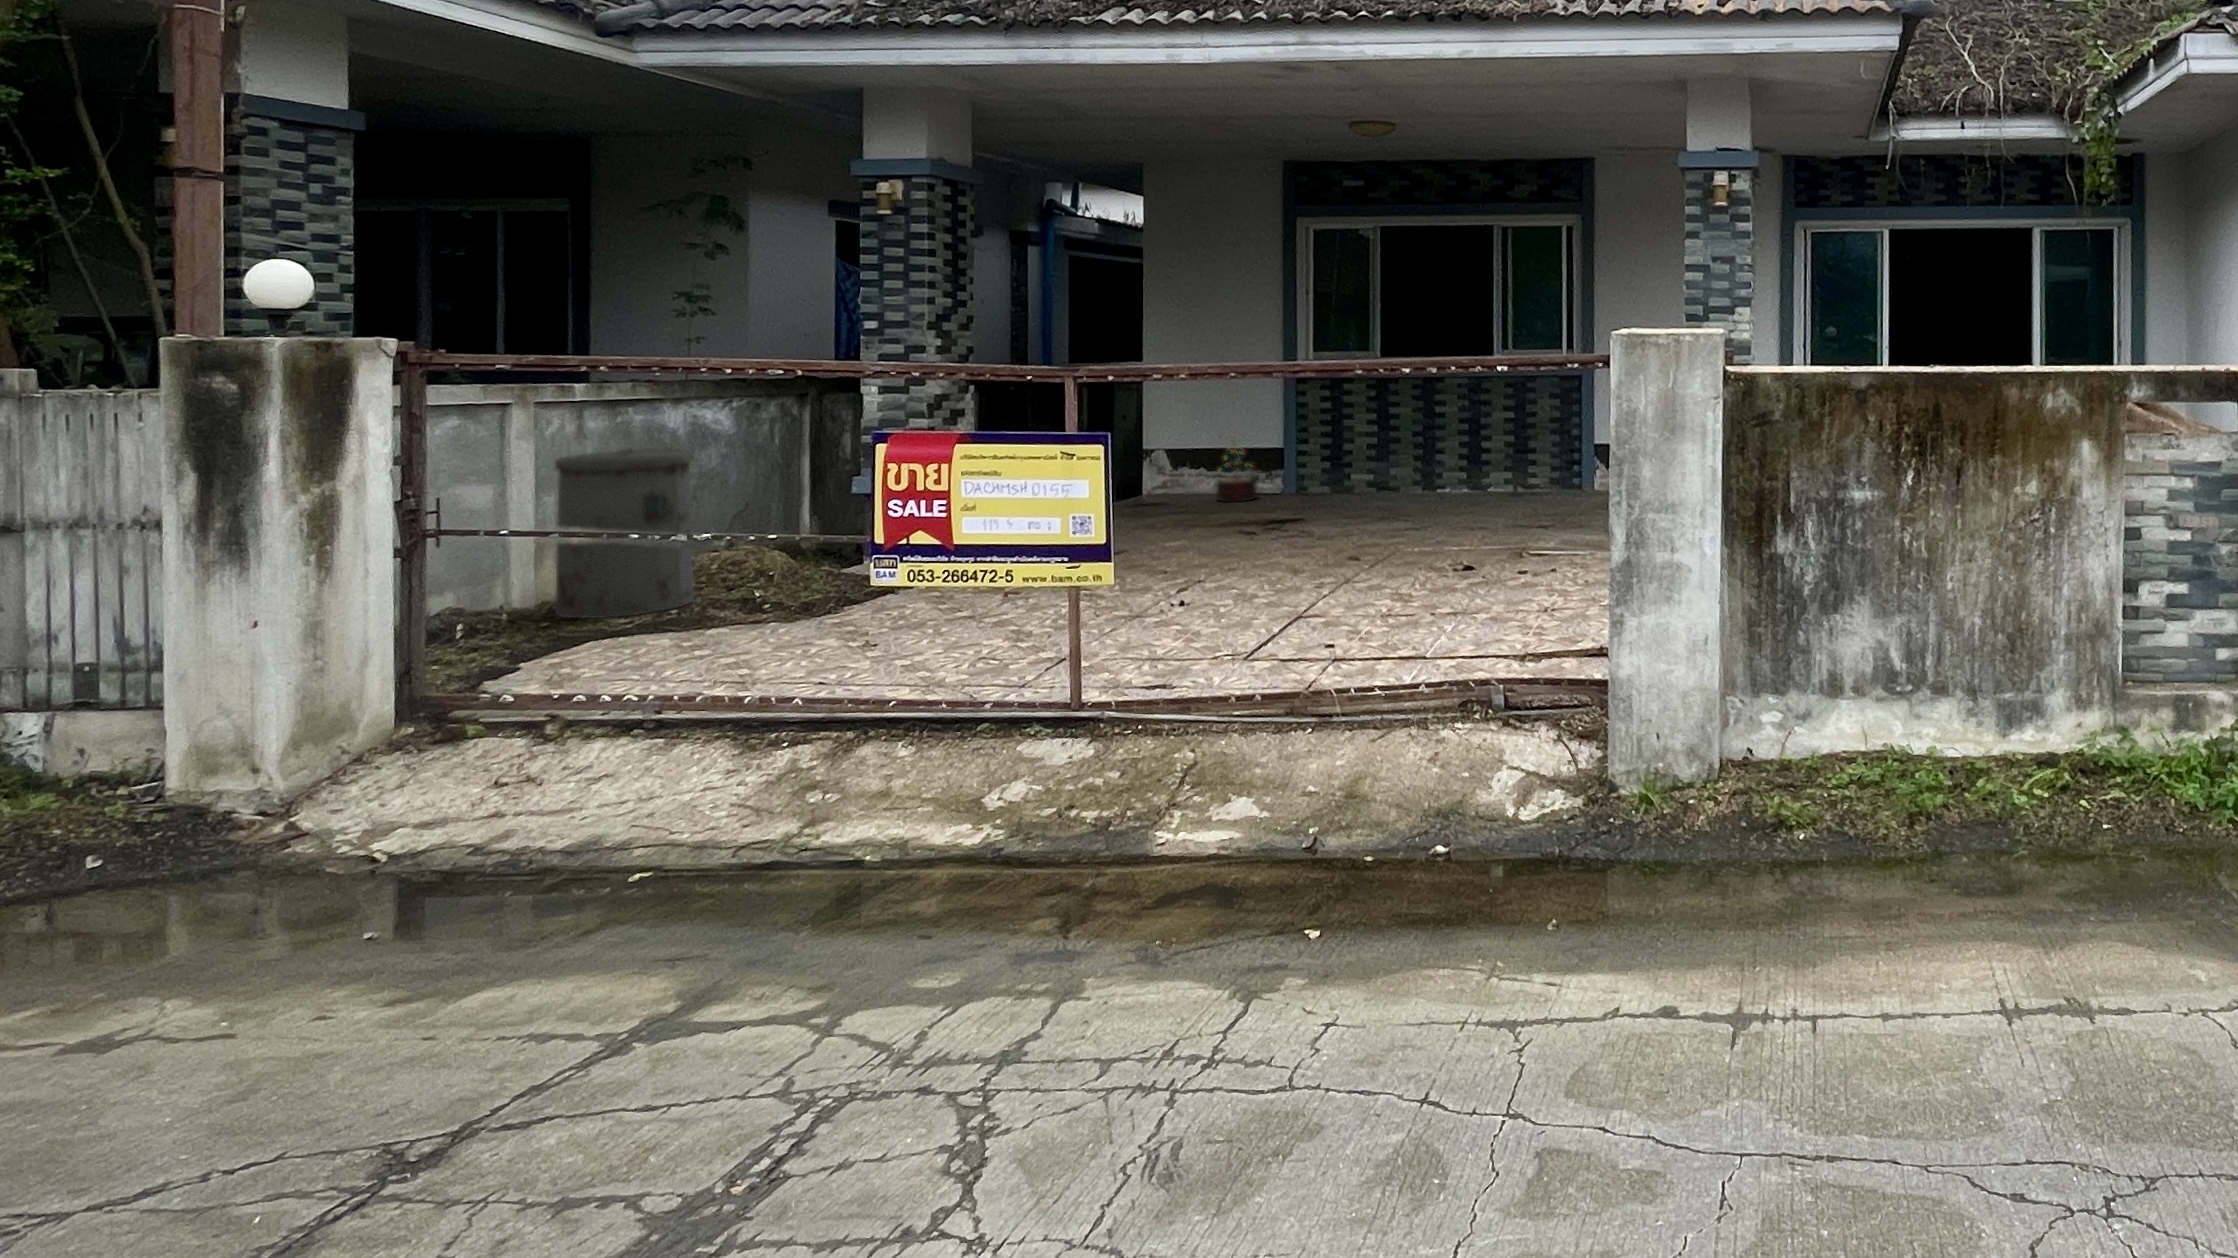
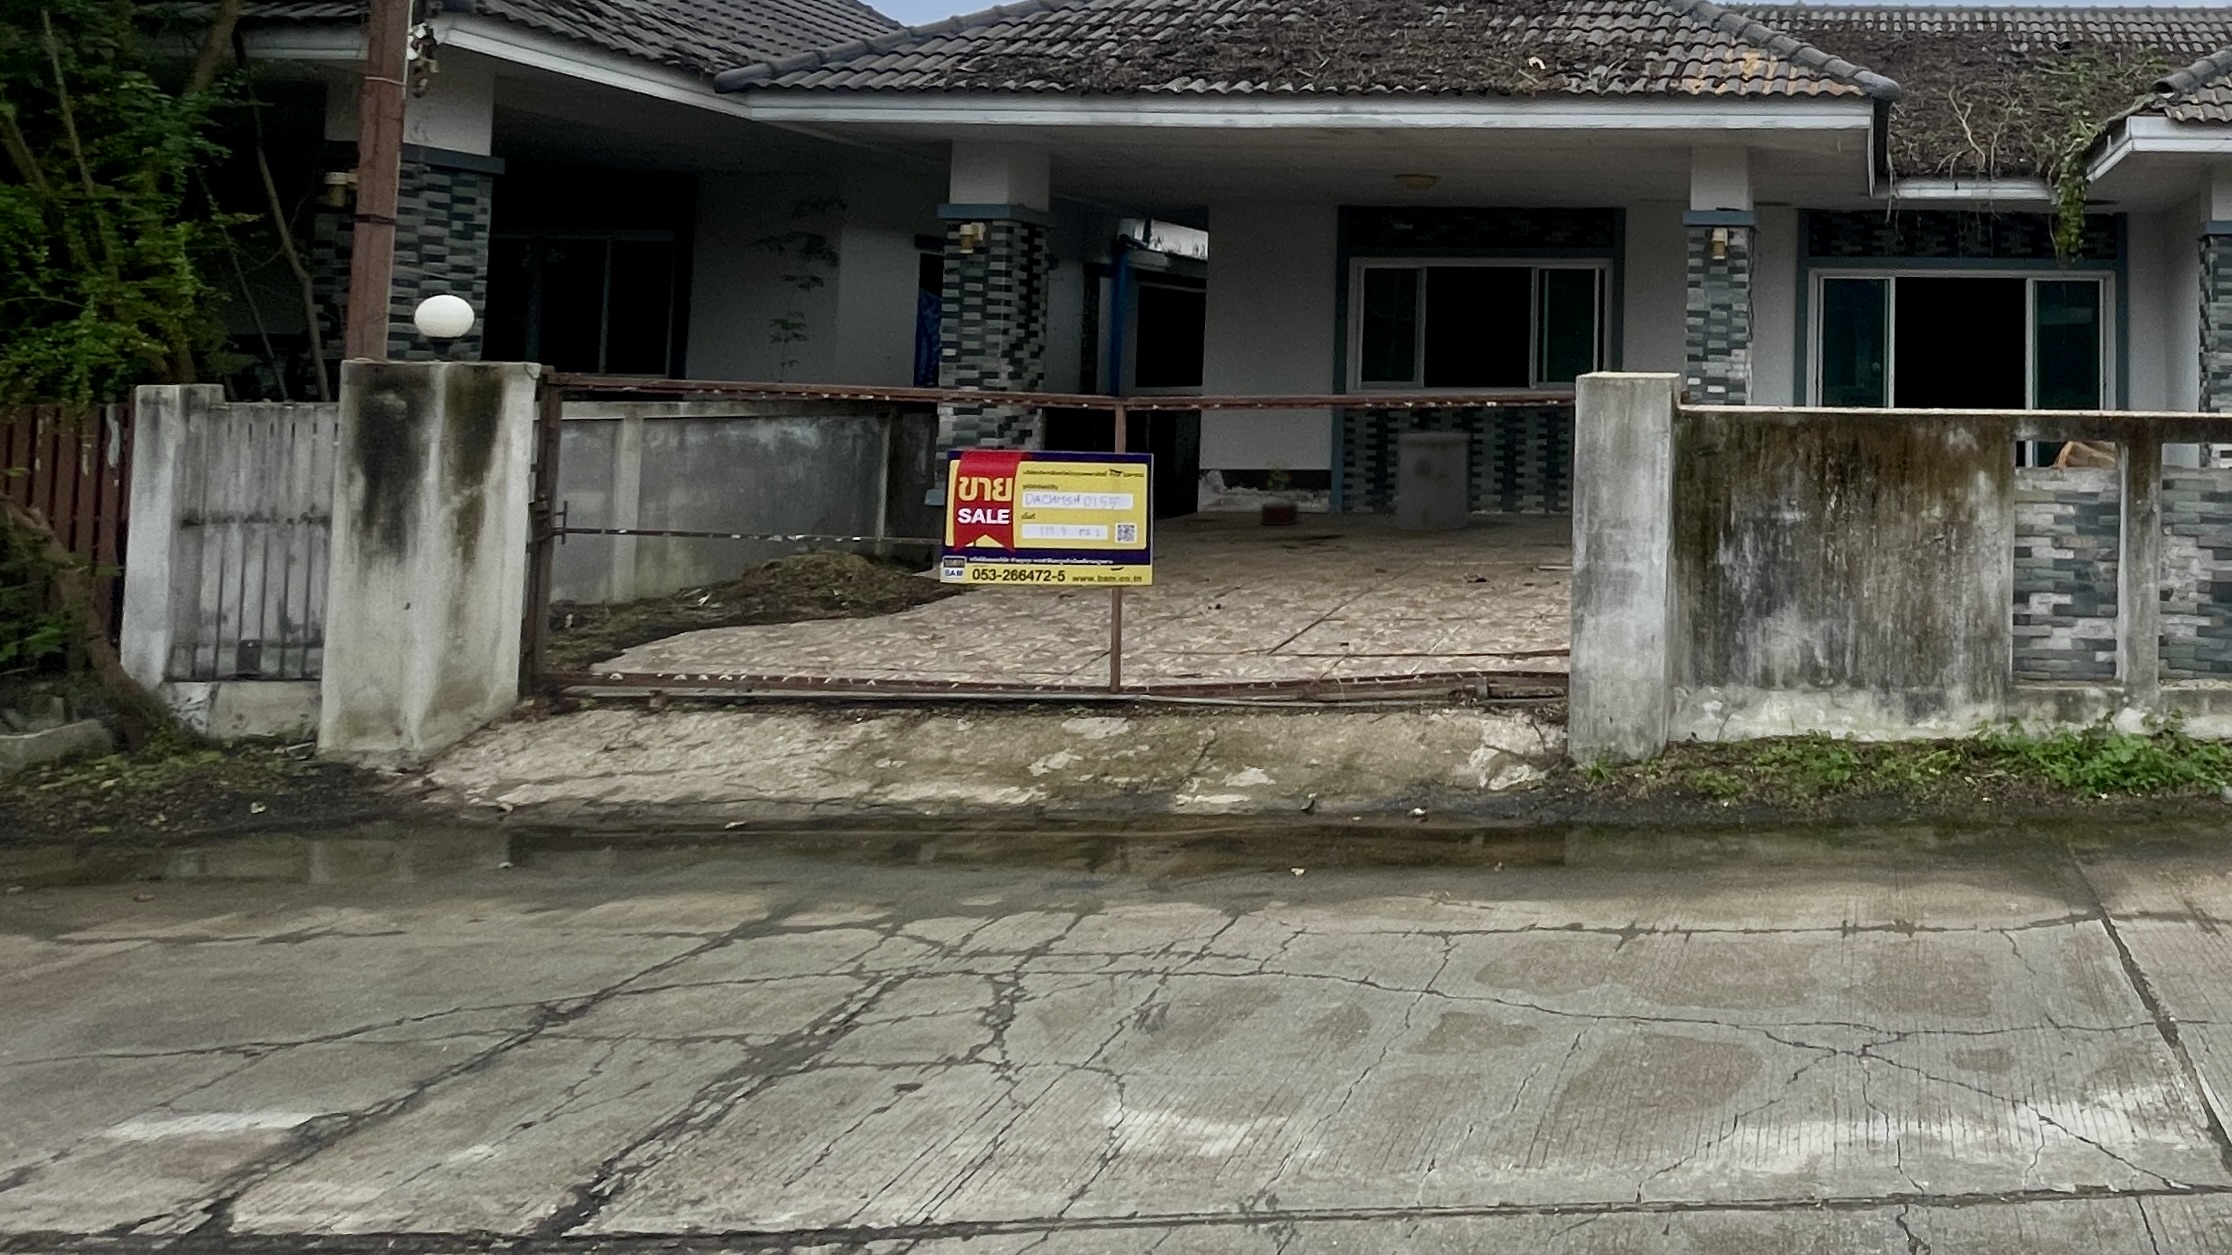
trash can: present [555,449,695,618] -> present [1397,431,1470,531]

